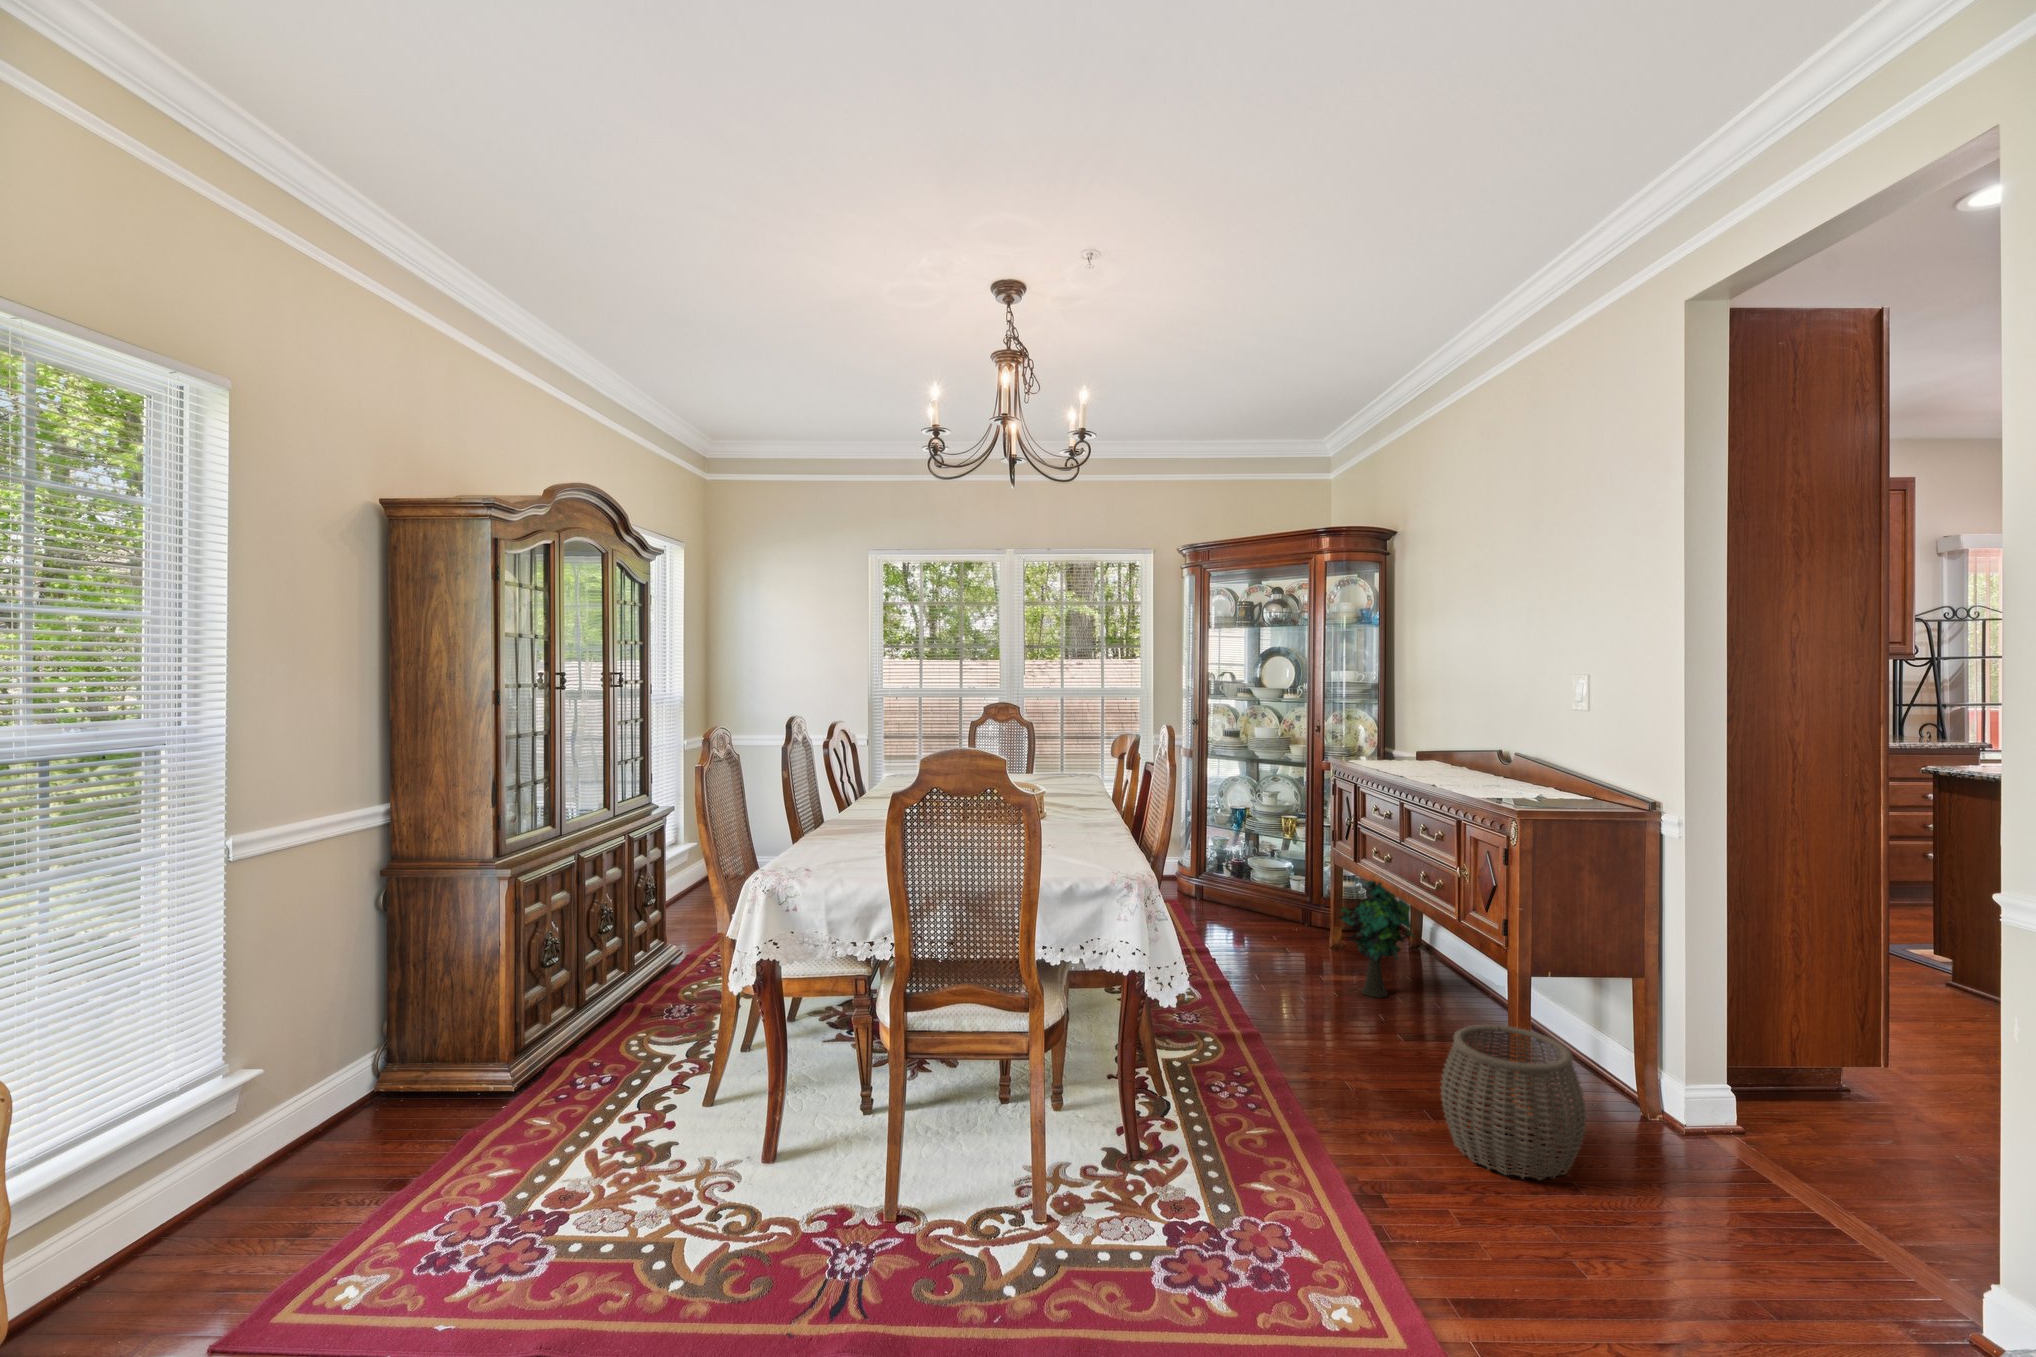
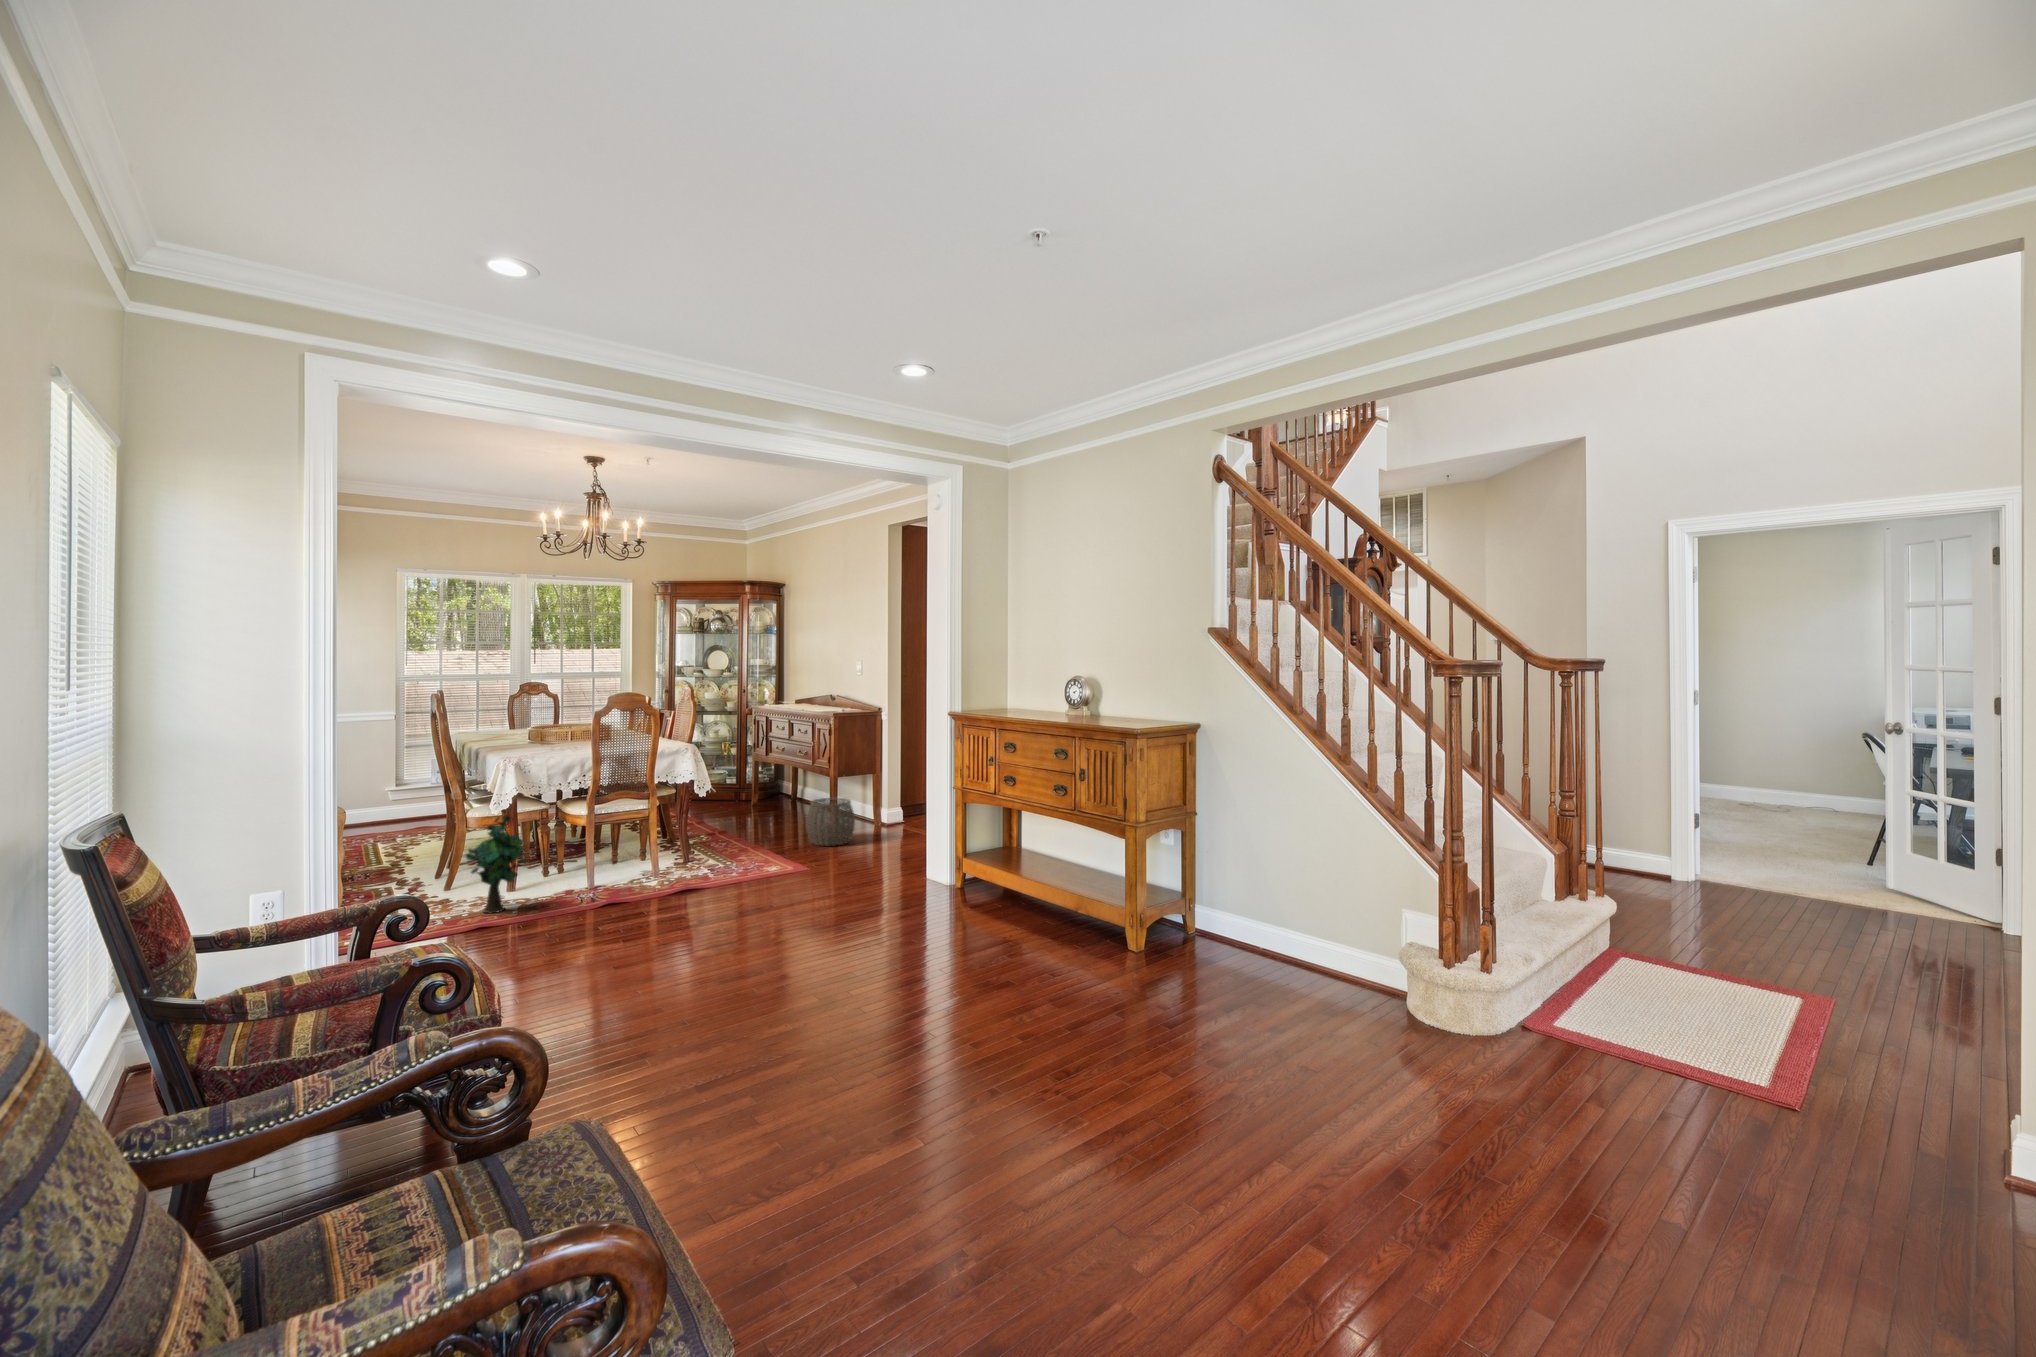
decorative plant: present [1340,880,1414,997] -> present [465,815,526,913]

